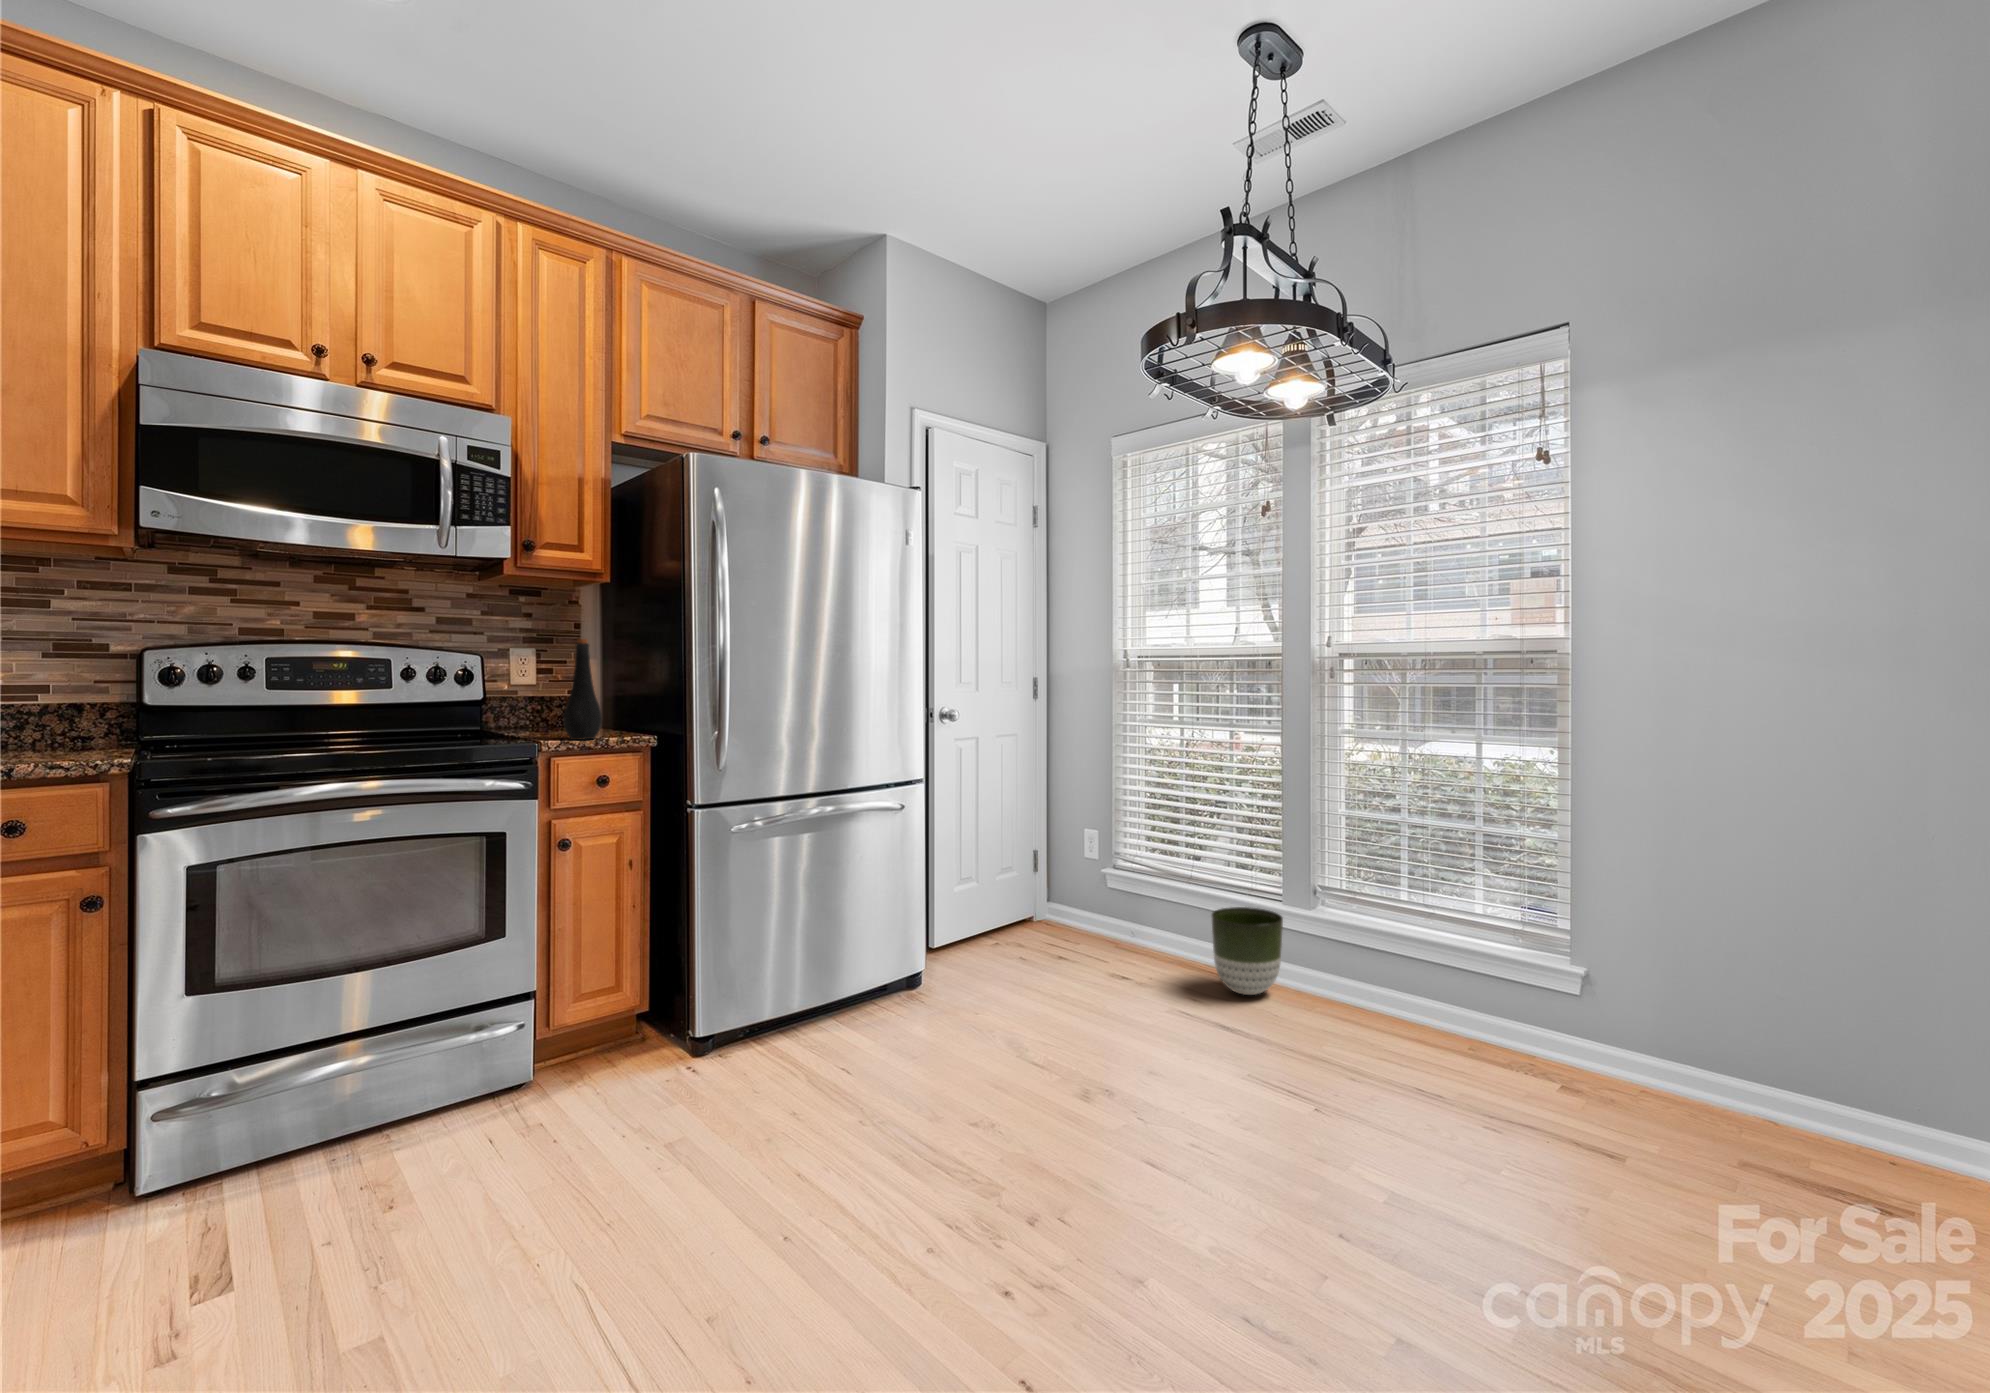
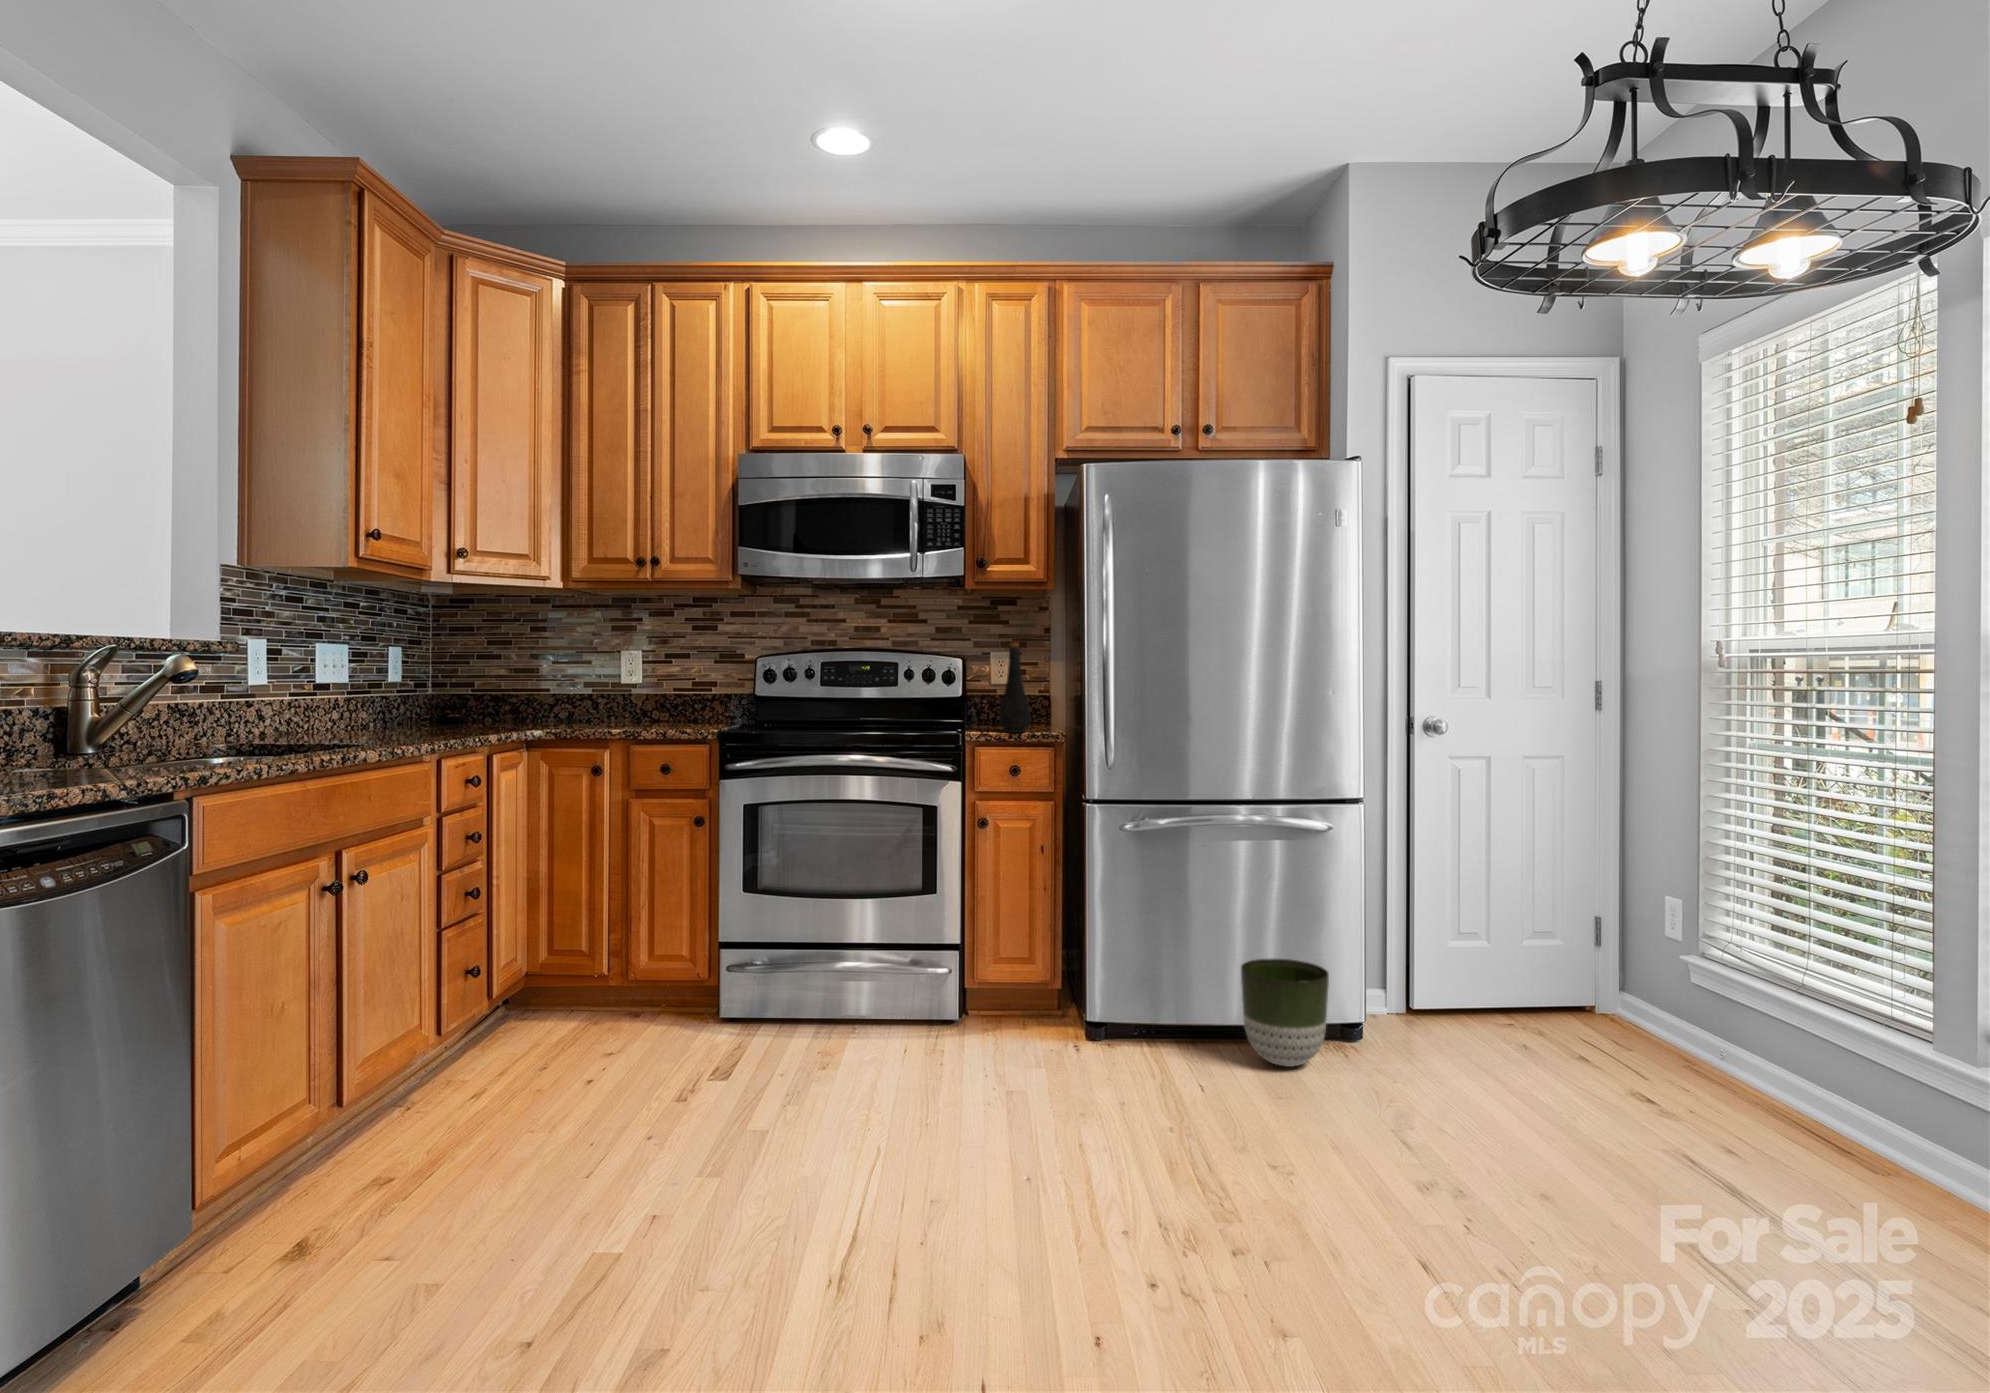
planter: present [1211,907,1283,995] -> present [1241,959,1329,1067]

